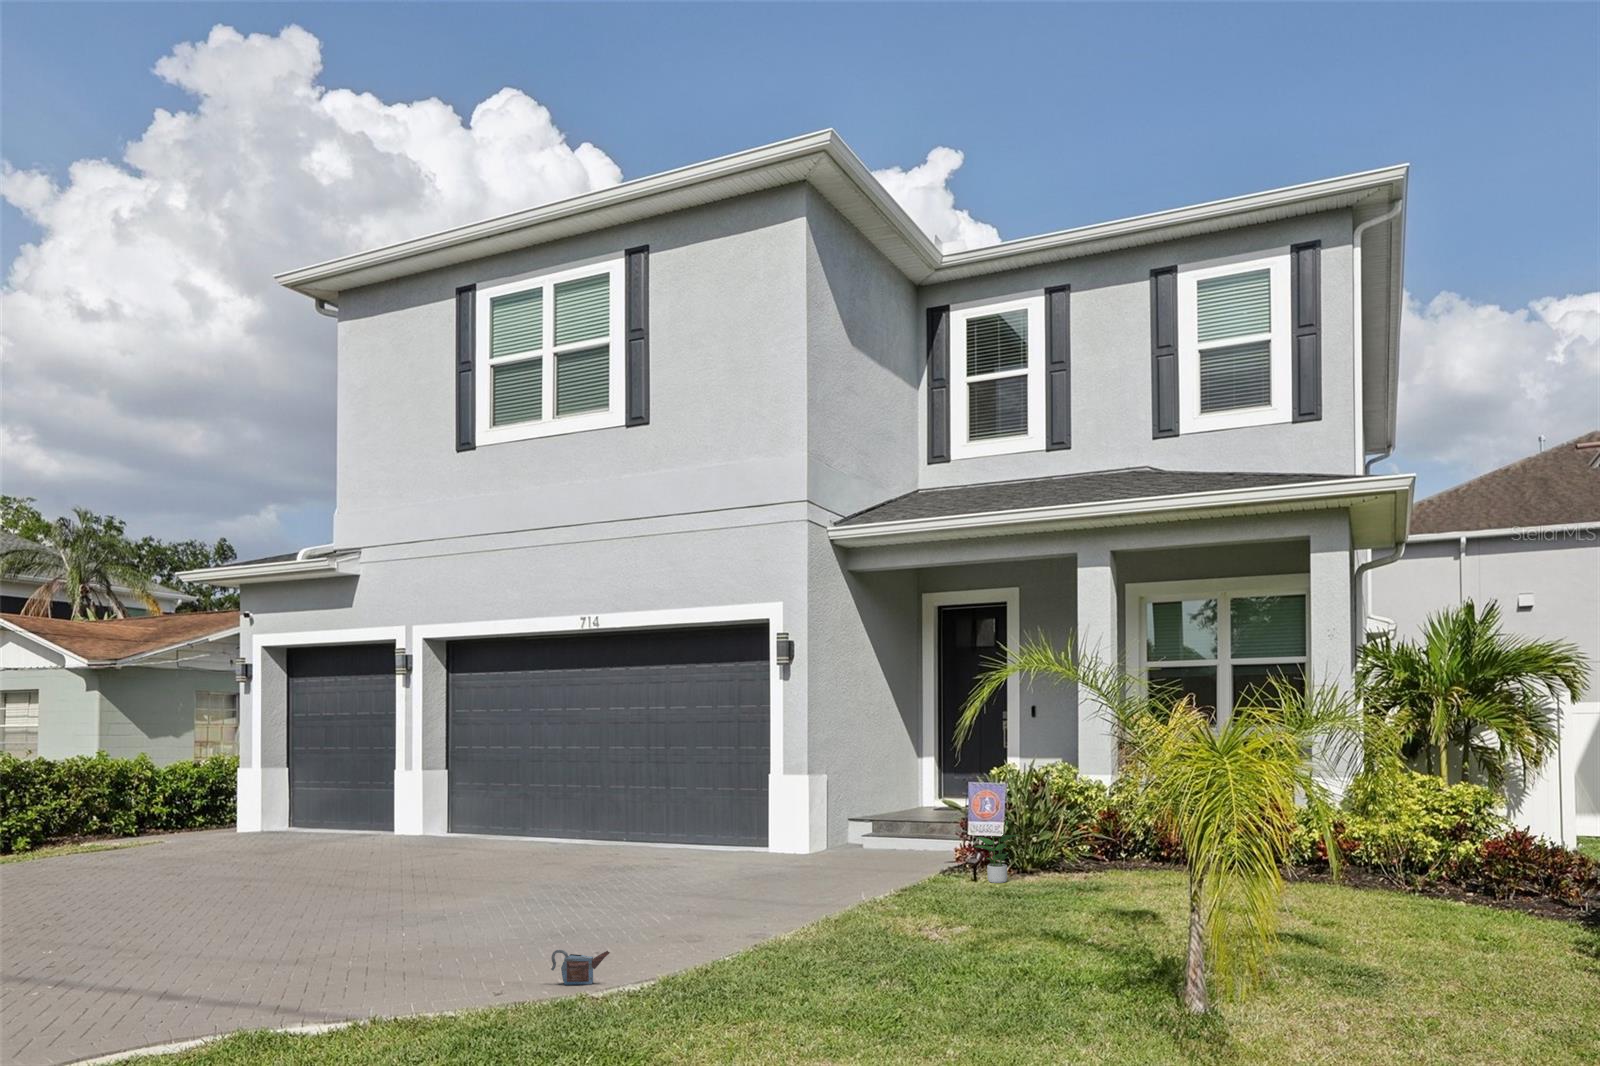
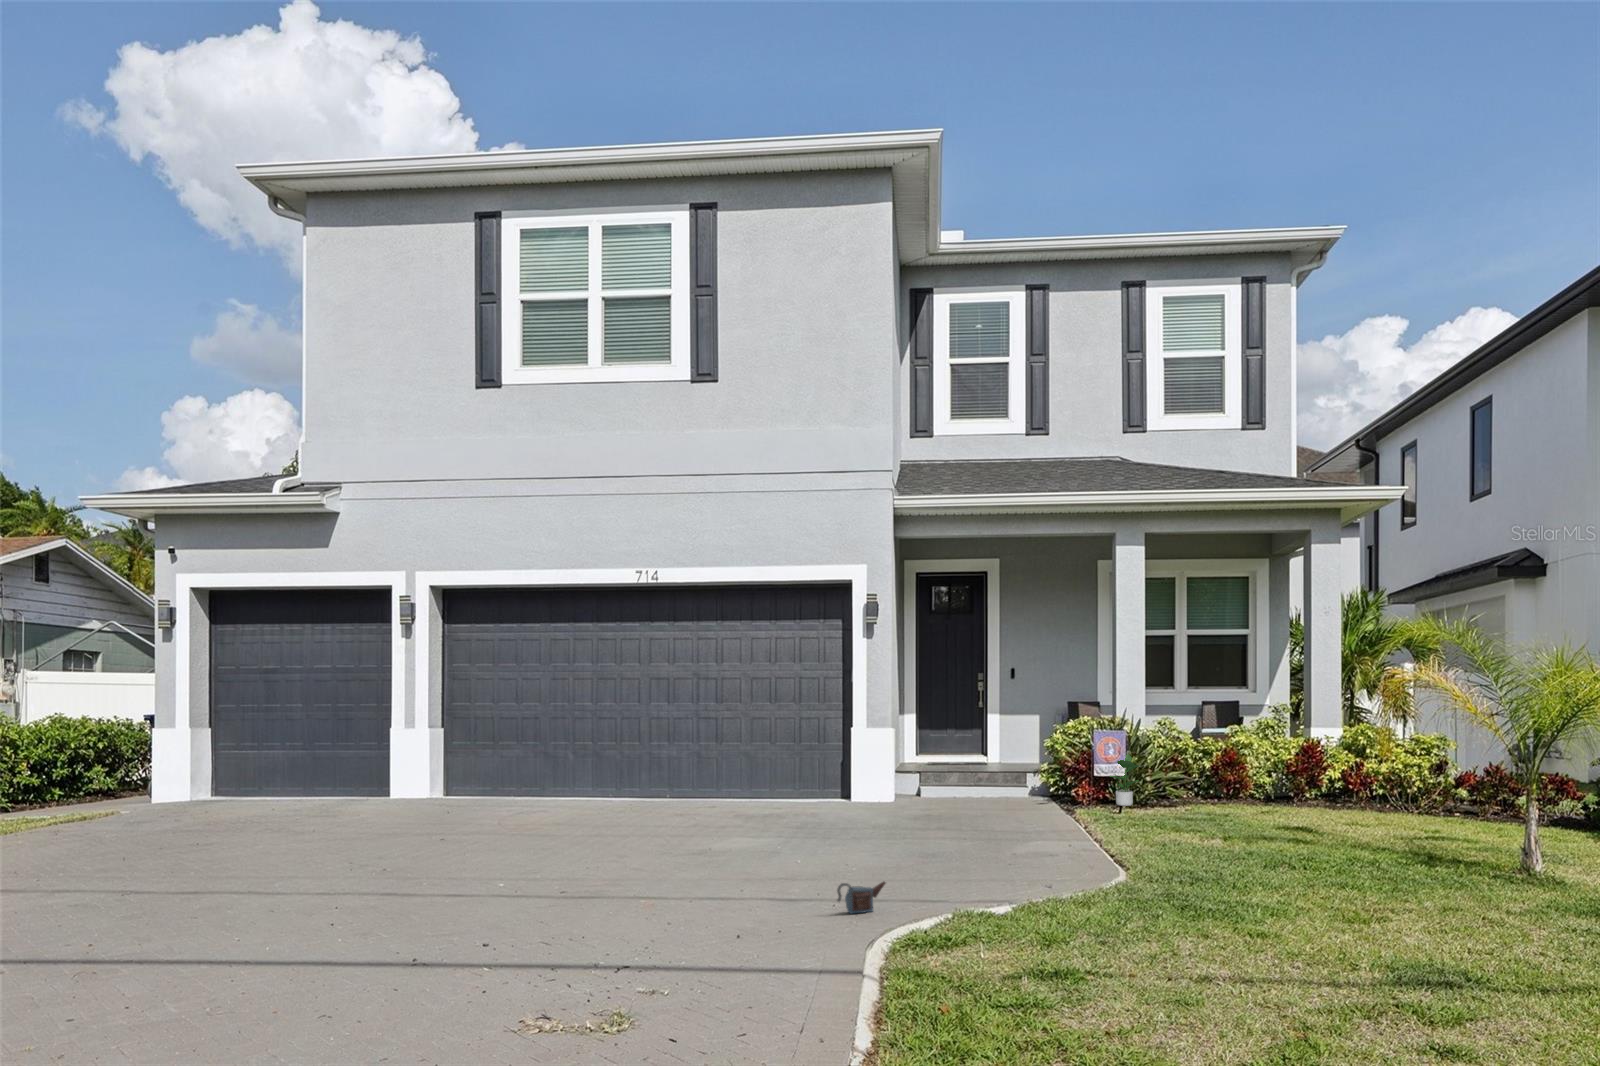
watering can: present [551,949,610,985] -> present [837,882,886,914]

